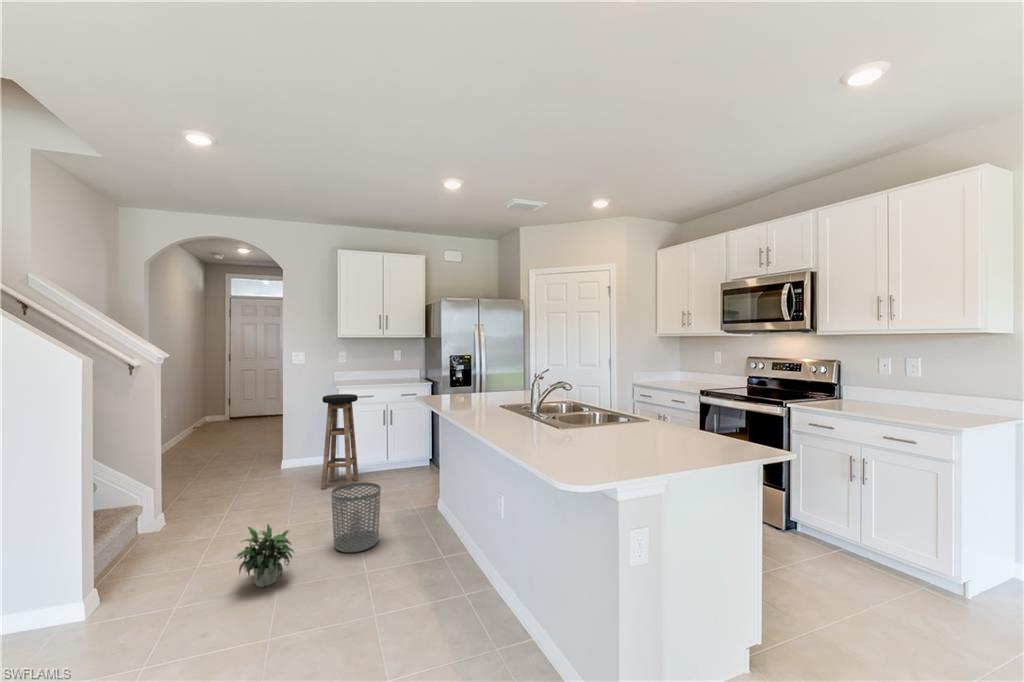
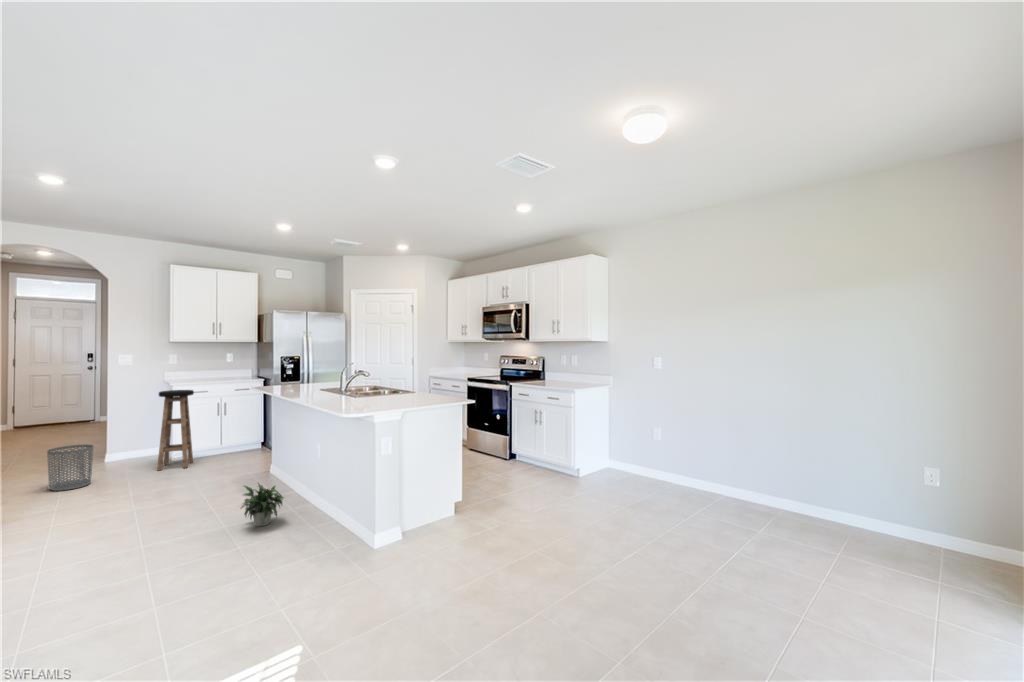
waste bin: present [332,482,381,552] -> present [47,444,93,491]
potted plant: present [236,525,294,587] -> present [241,483,284,526]

